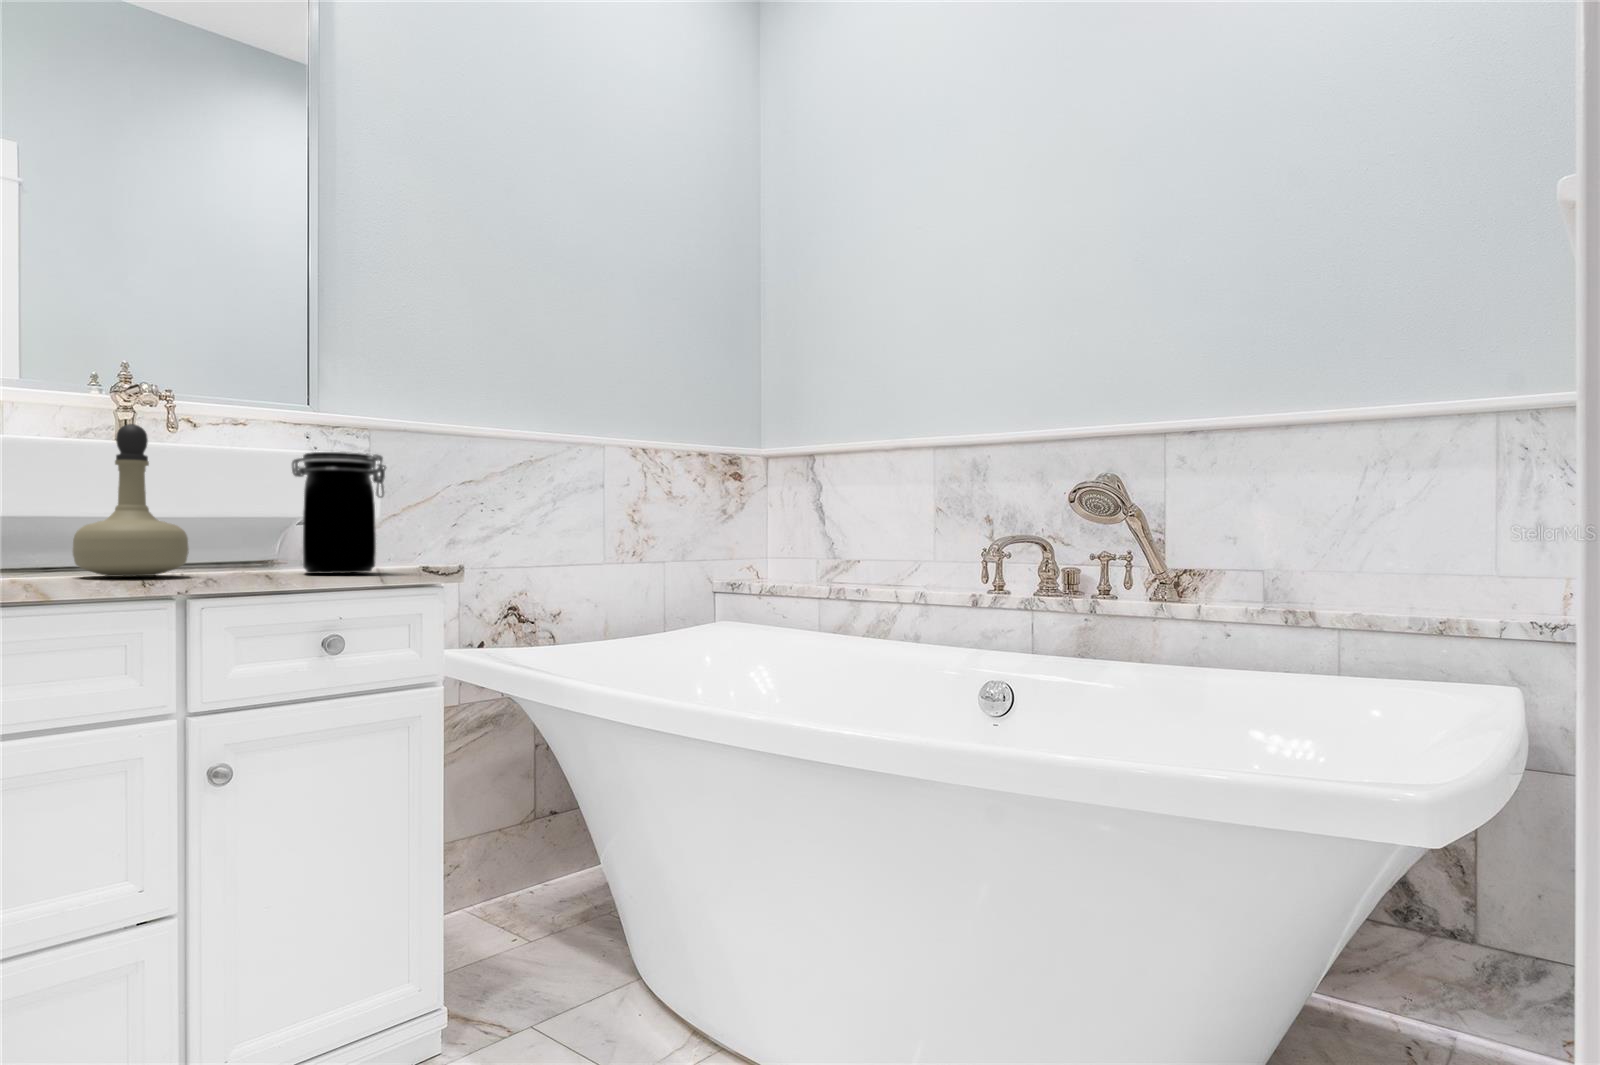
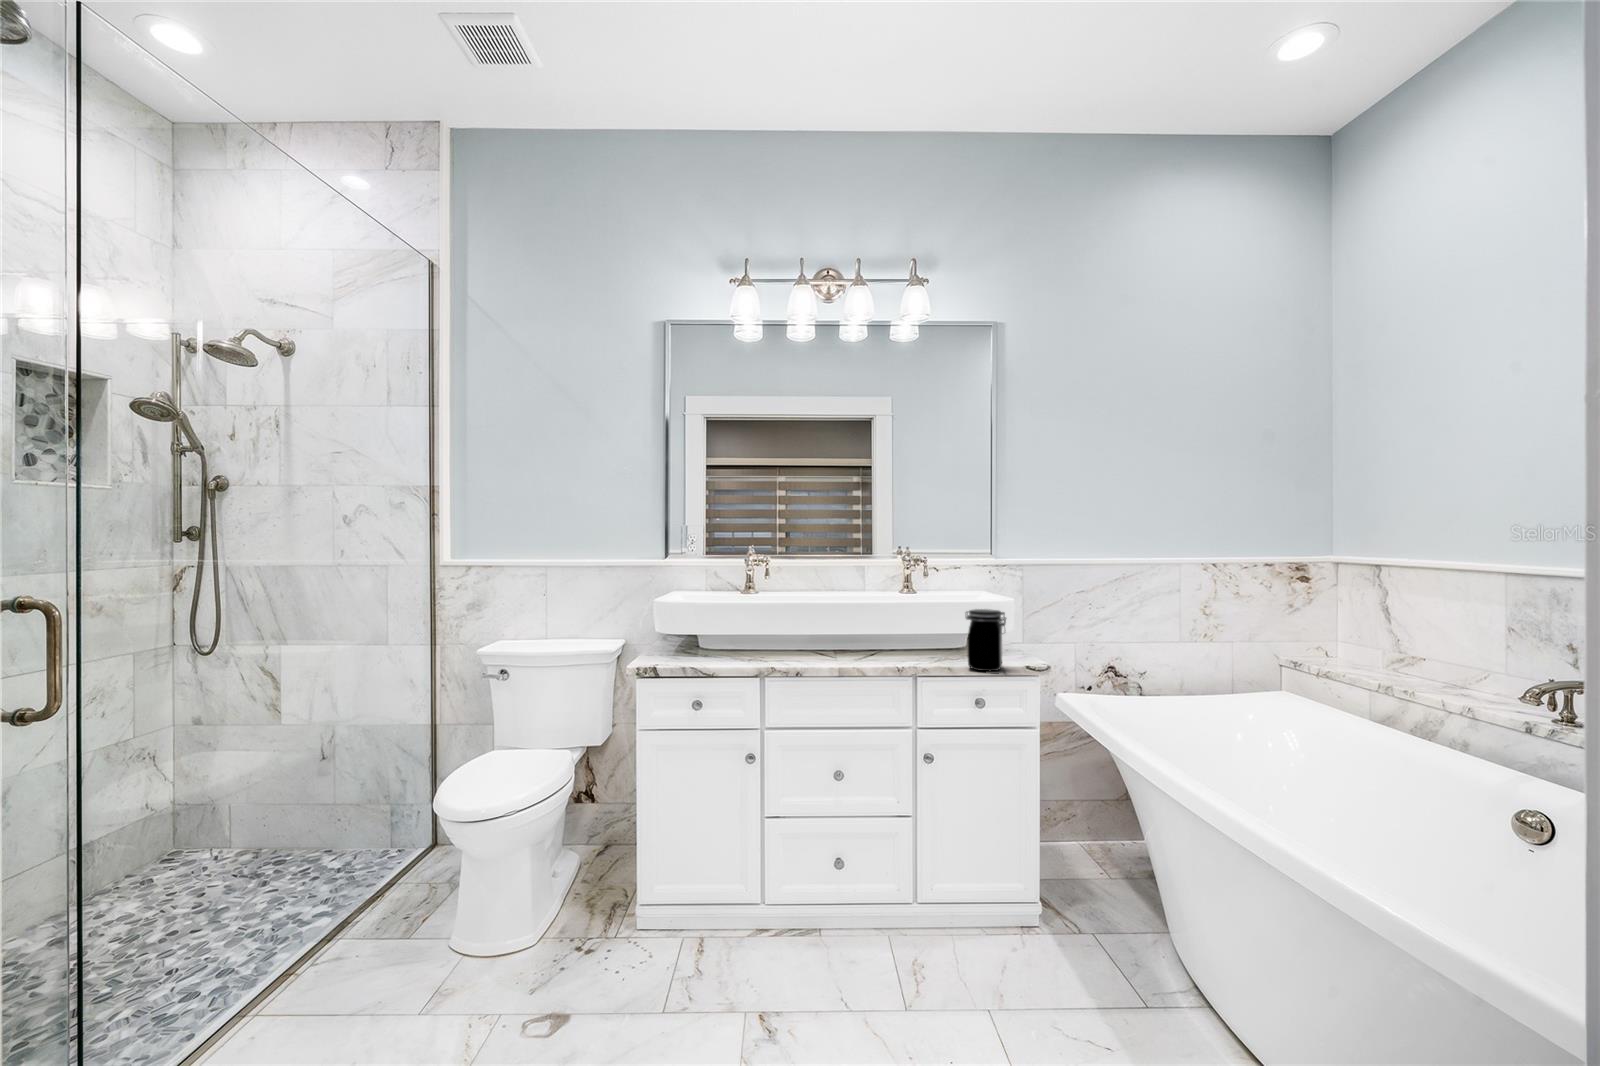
perfume bottle: present [73,424,189,577] -> none [880,603,921,669]

